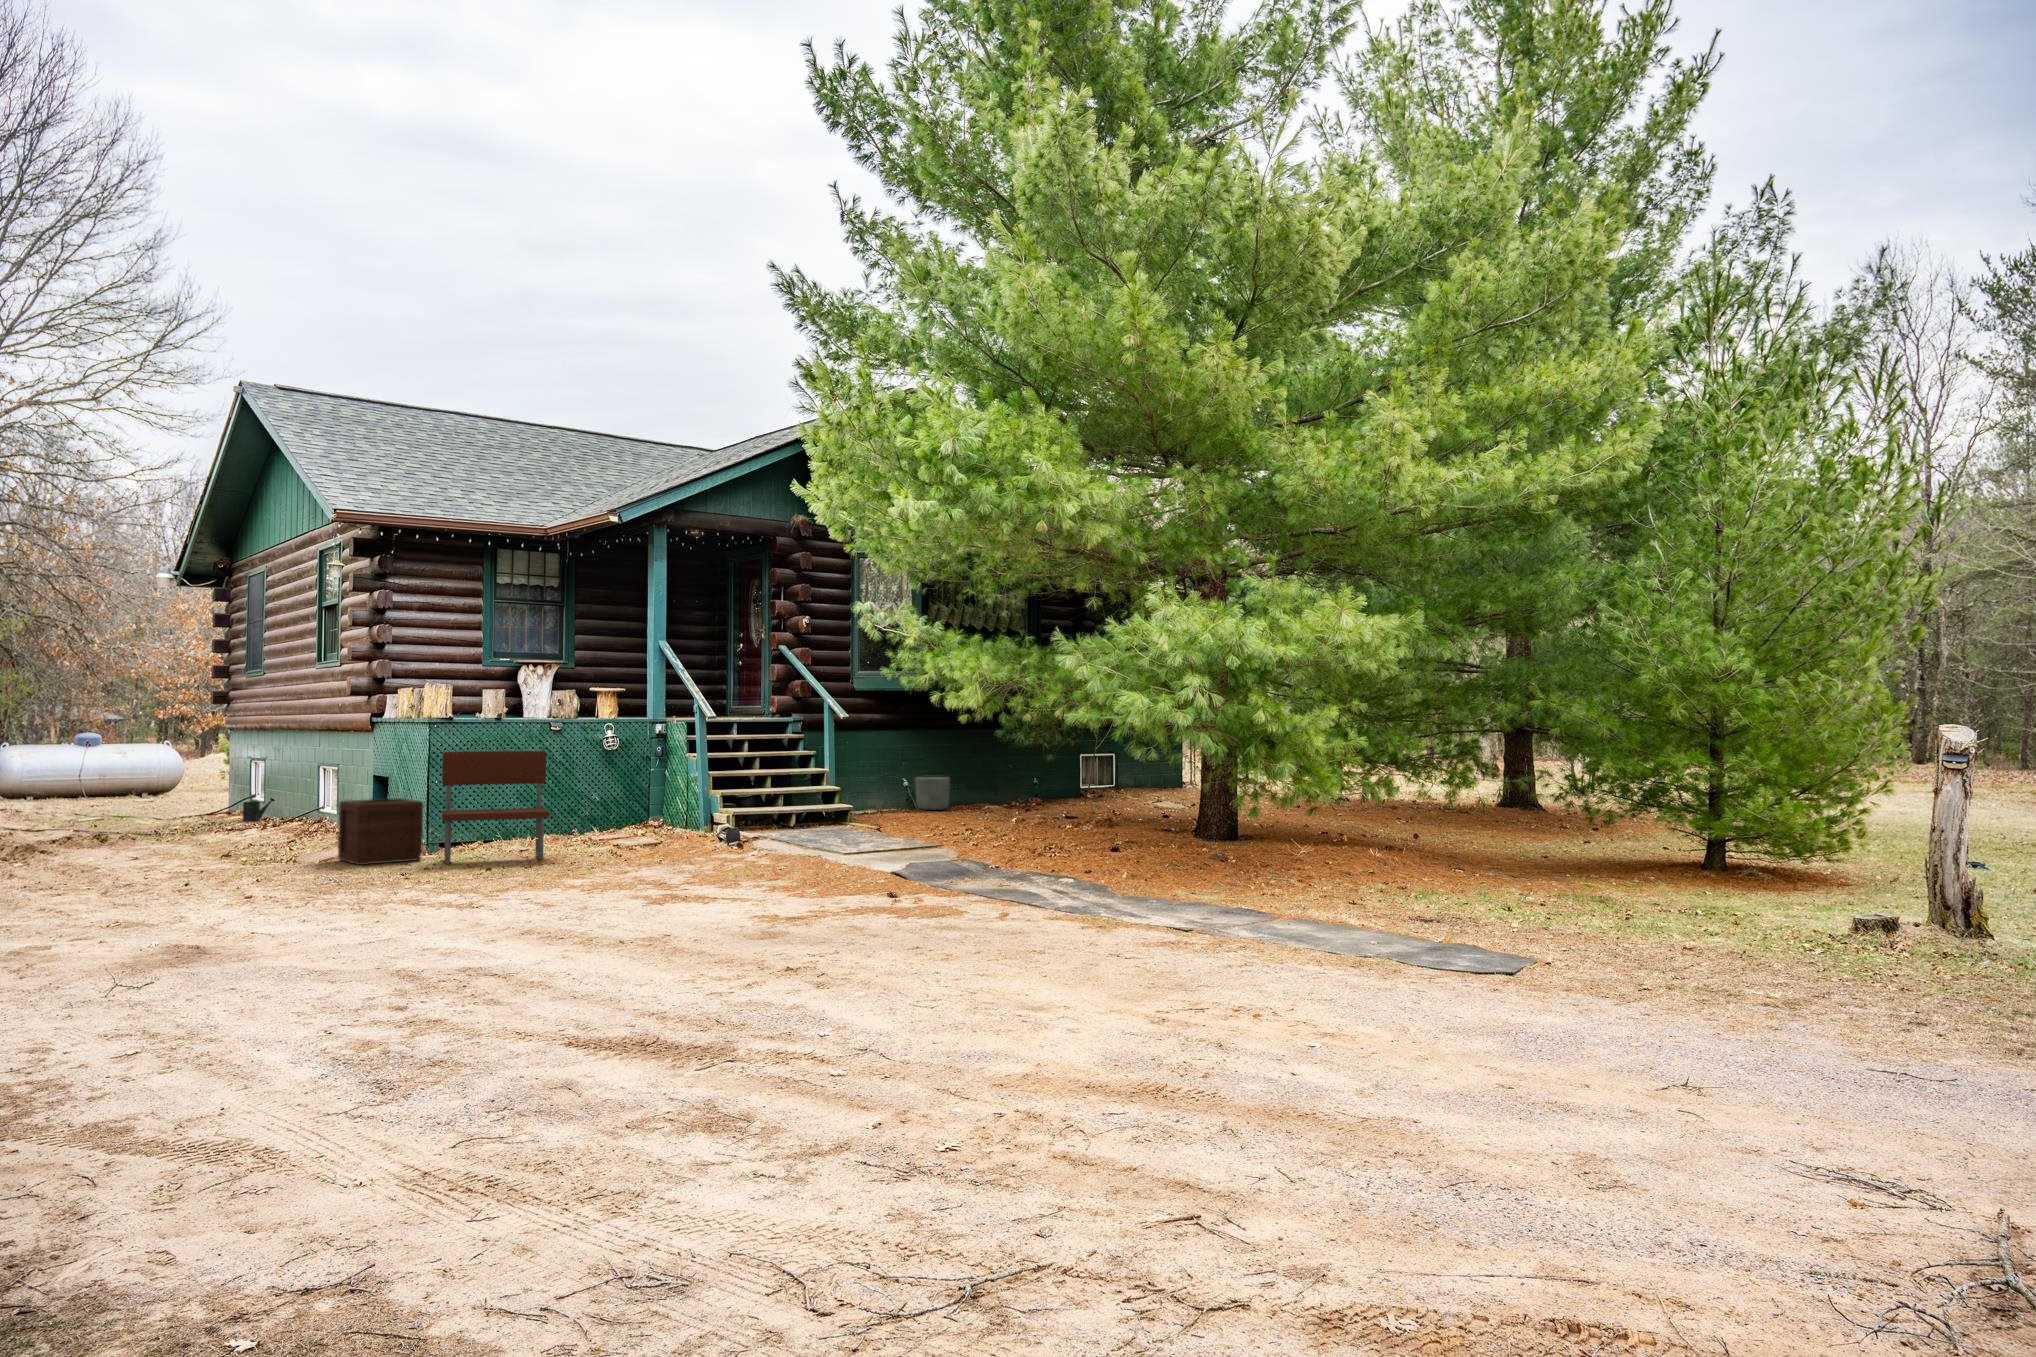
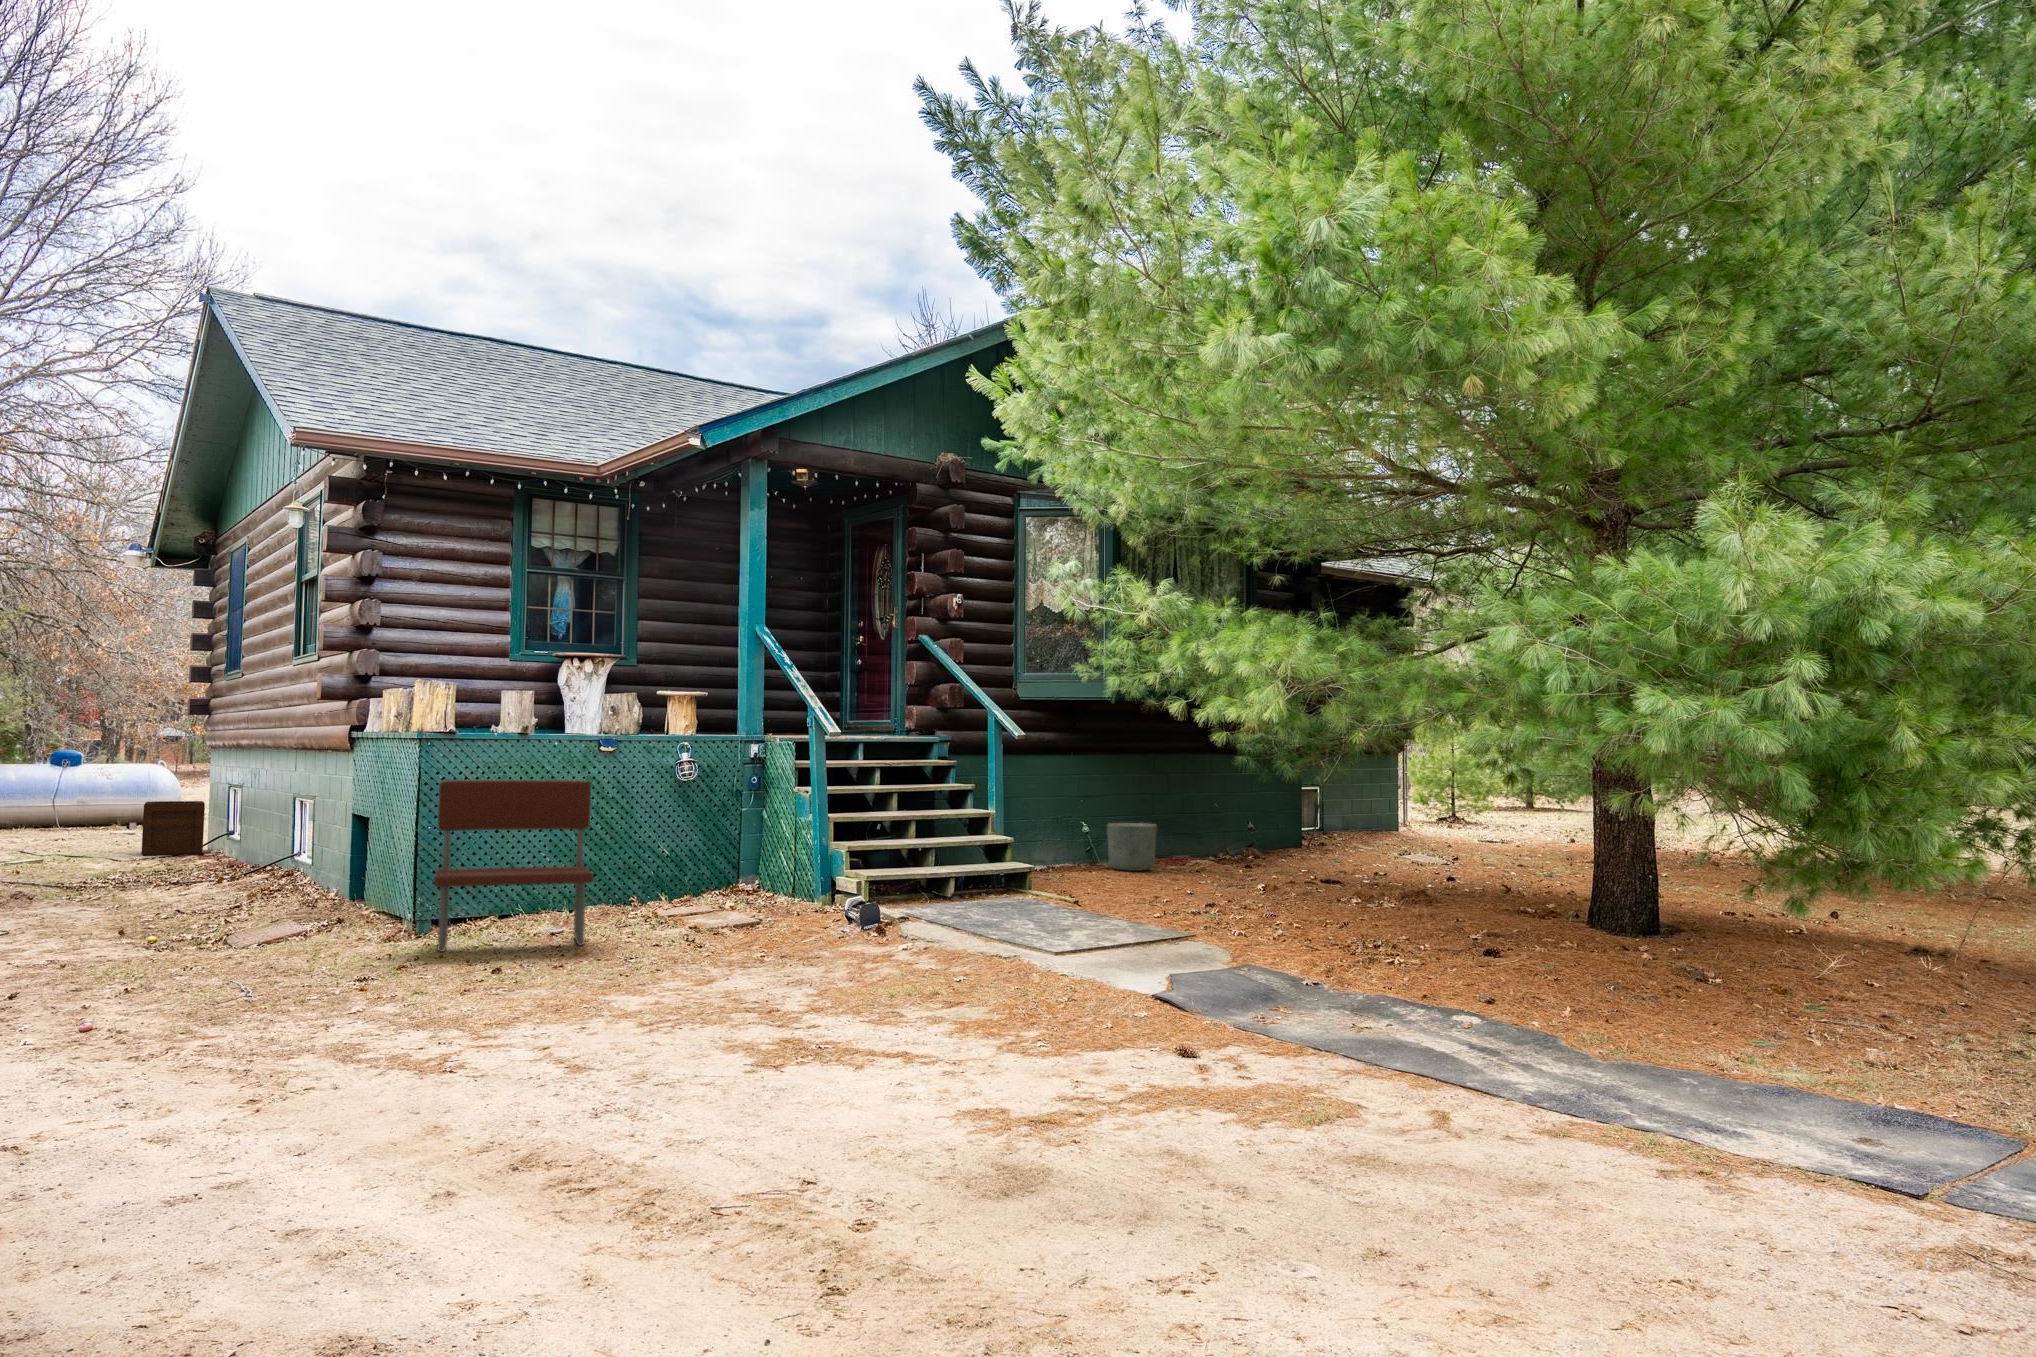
watering can: present [237,798,275,822] -> none [197,838,247,870]
wooden crate: present [338,798,423,865] -> present [141,801,205,856]

